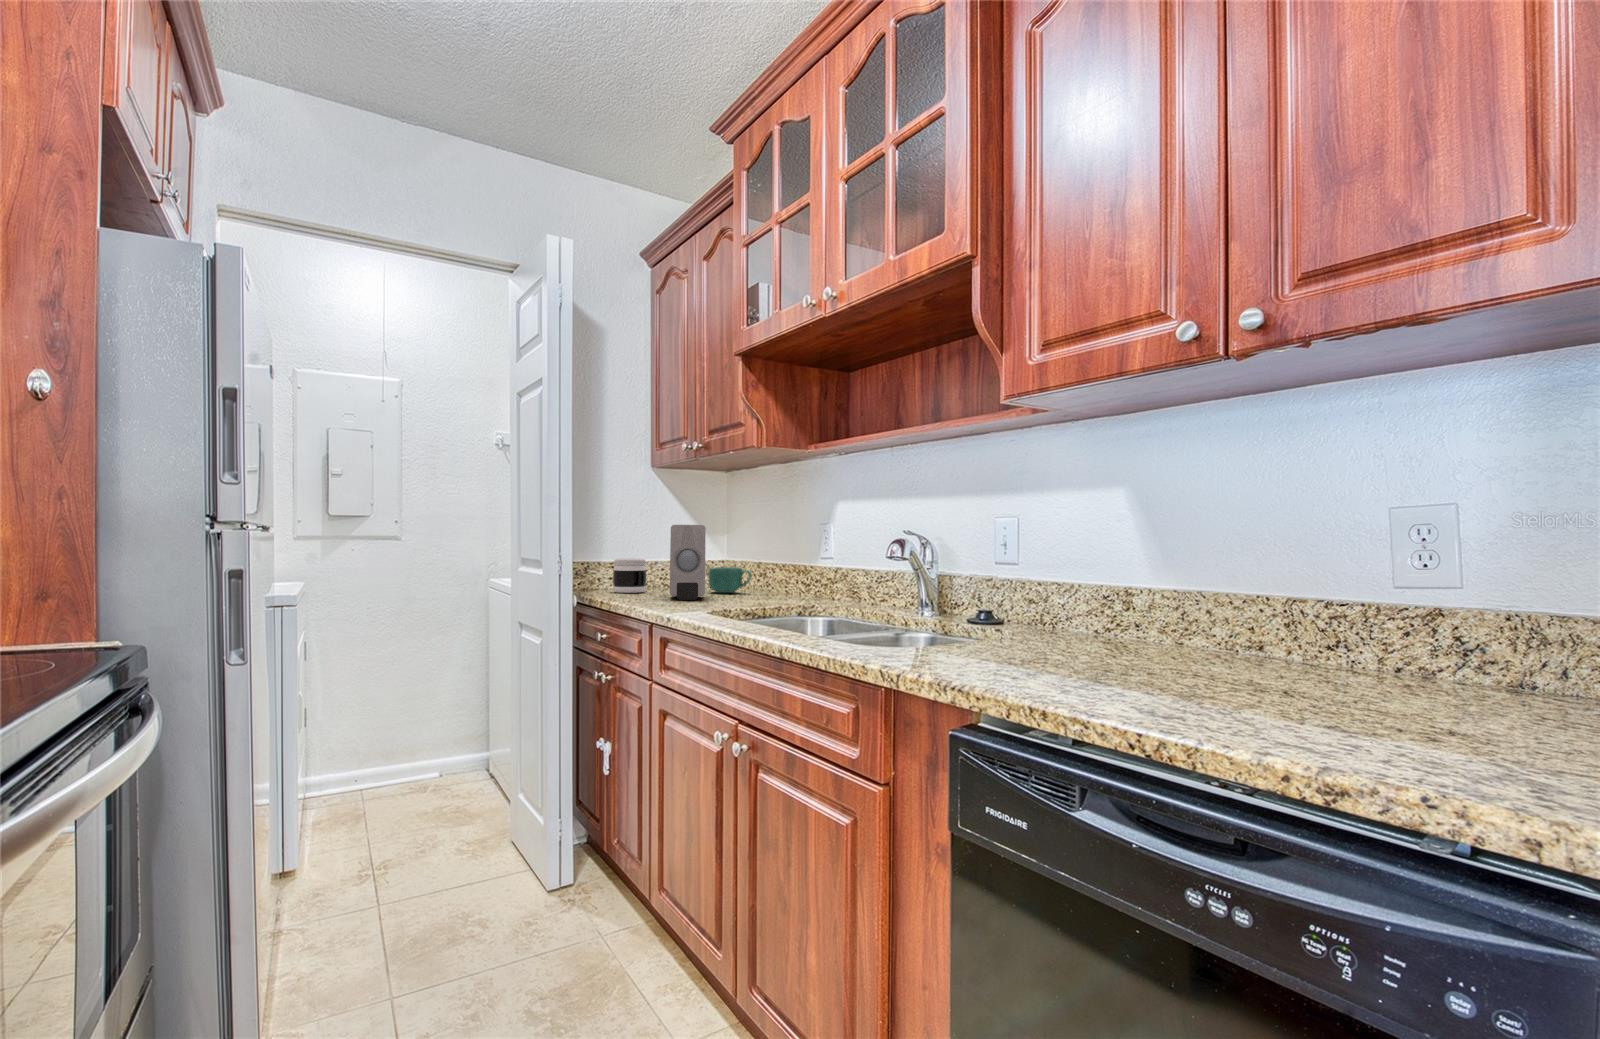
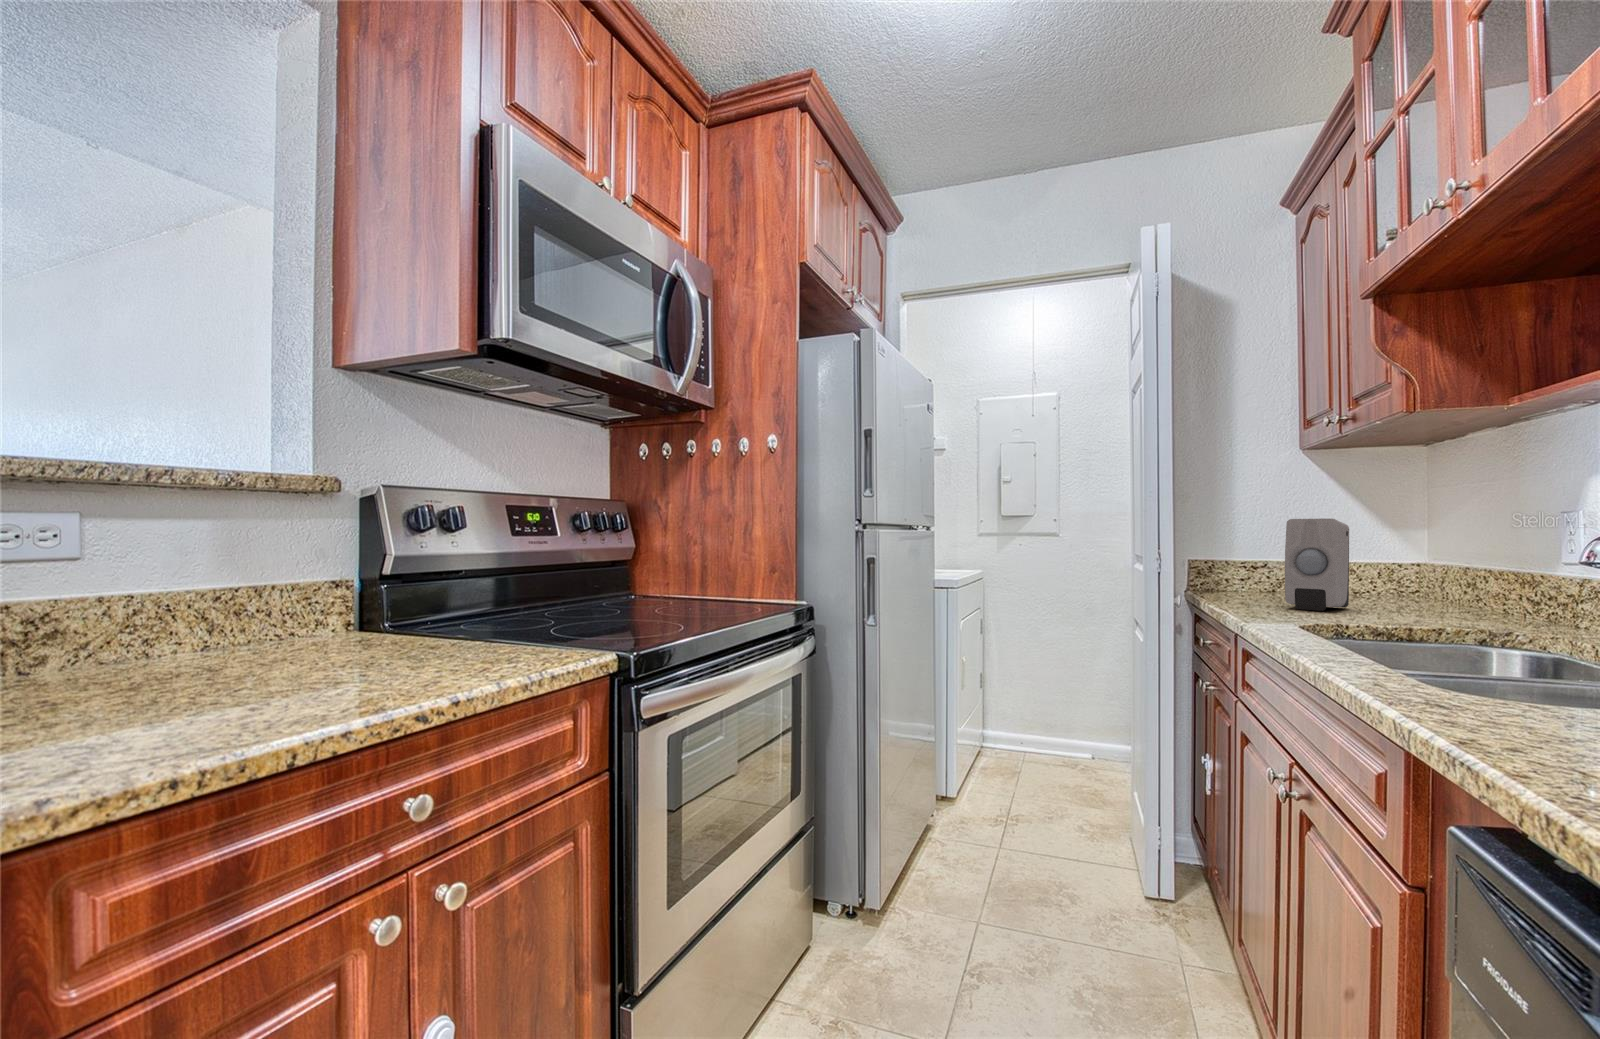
jar: present [613,559,646,593] -> none [1234,559,1278,598]
mug: present [708,567,752,593] -> none [1371,573,1444,607]

